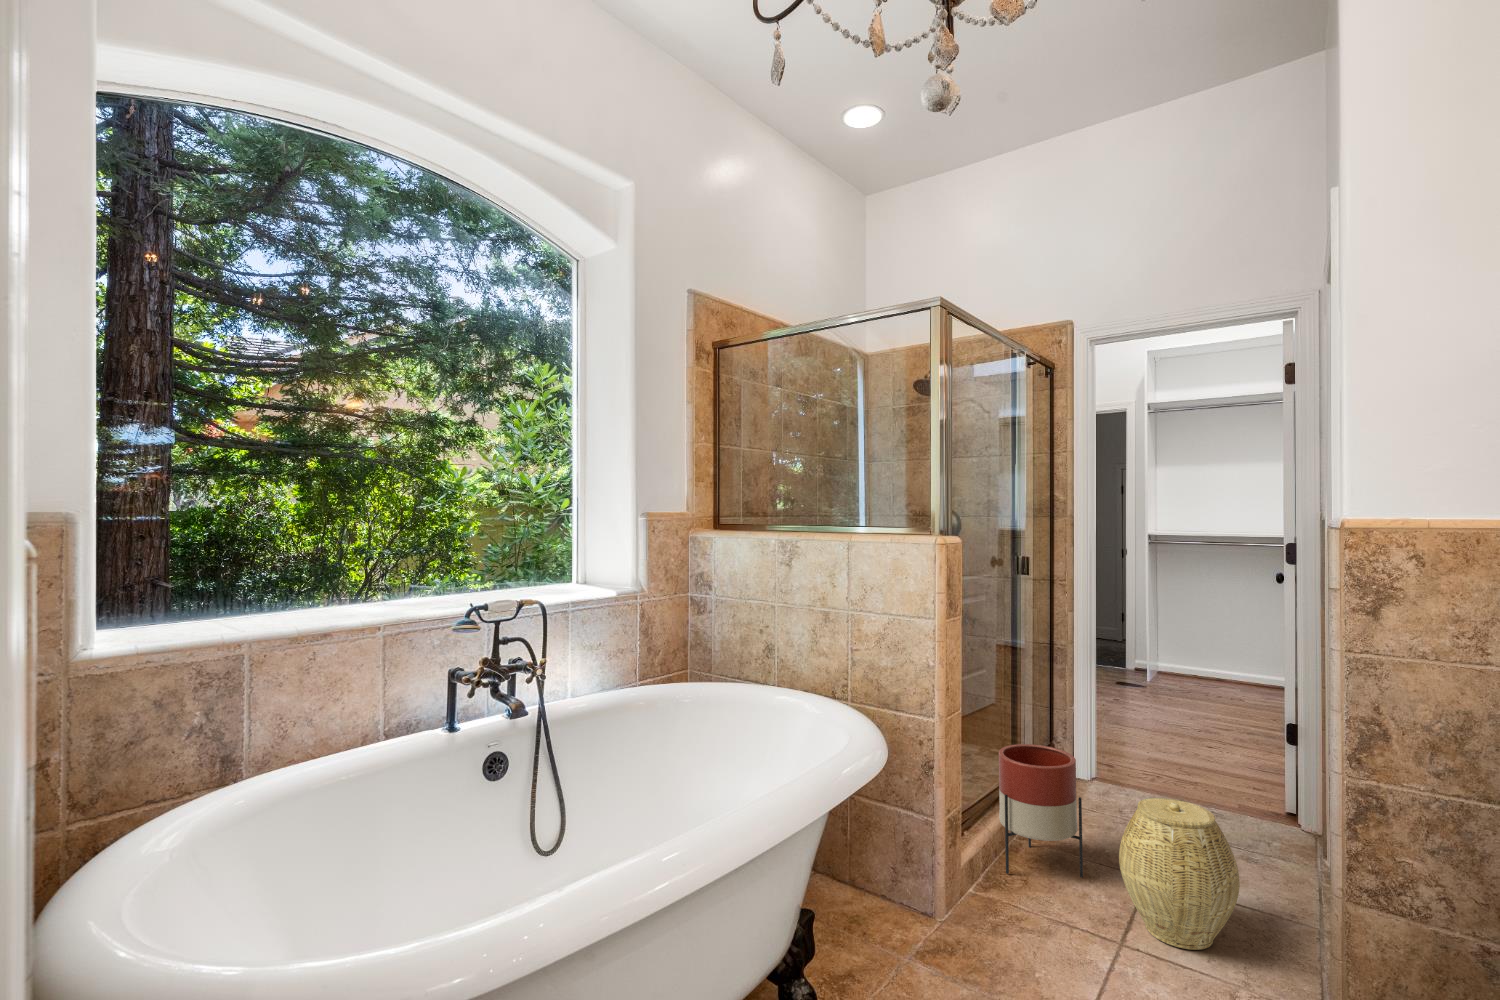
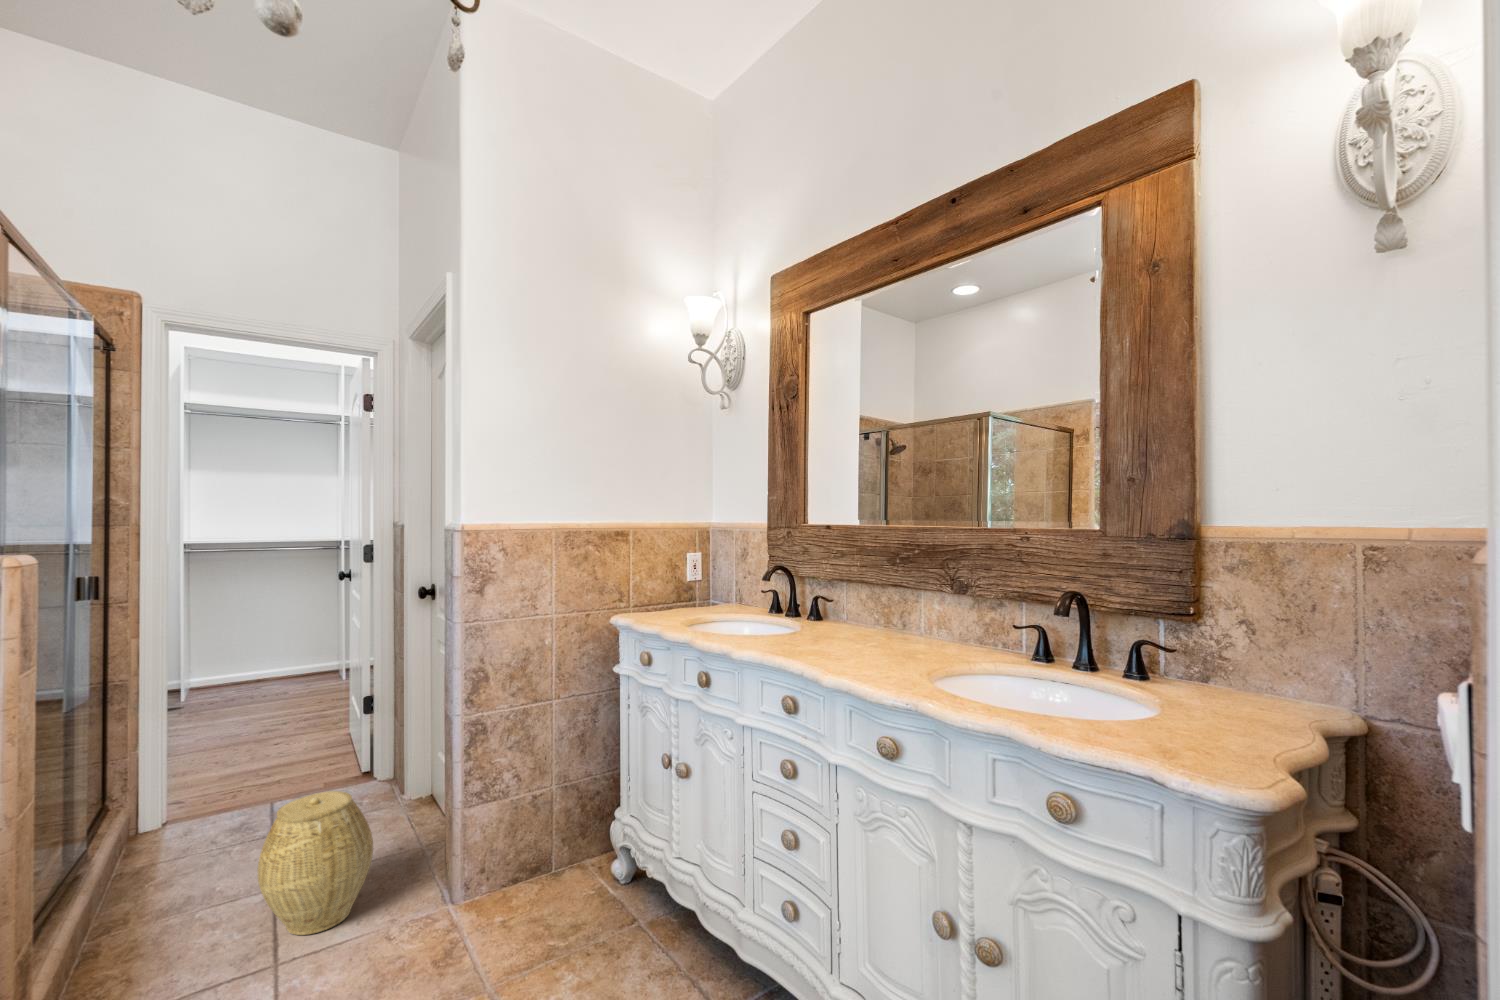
planter: present [999,744,1083,878] -> none [76,797,202,977]

